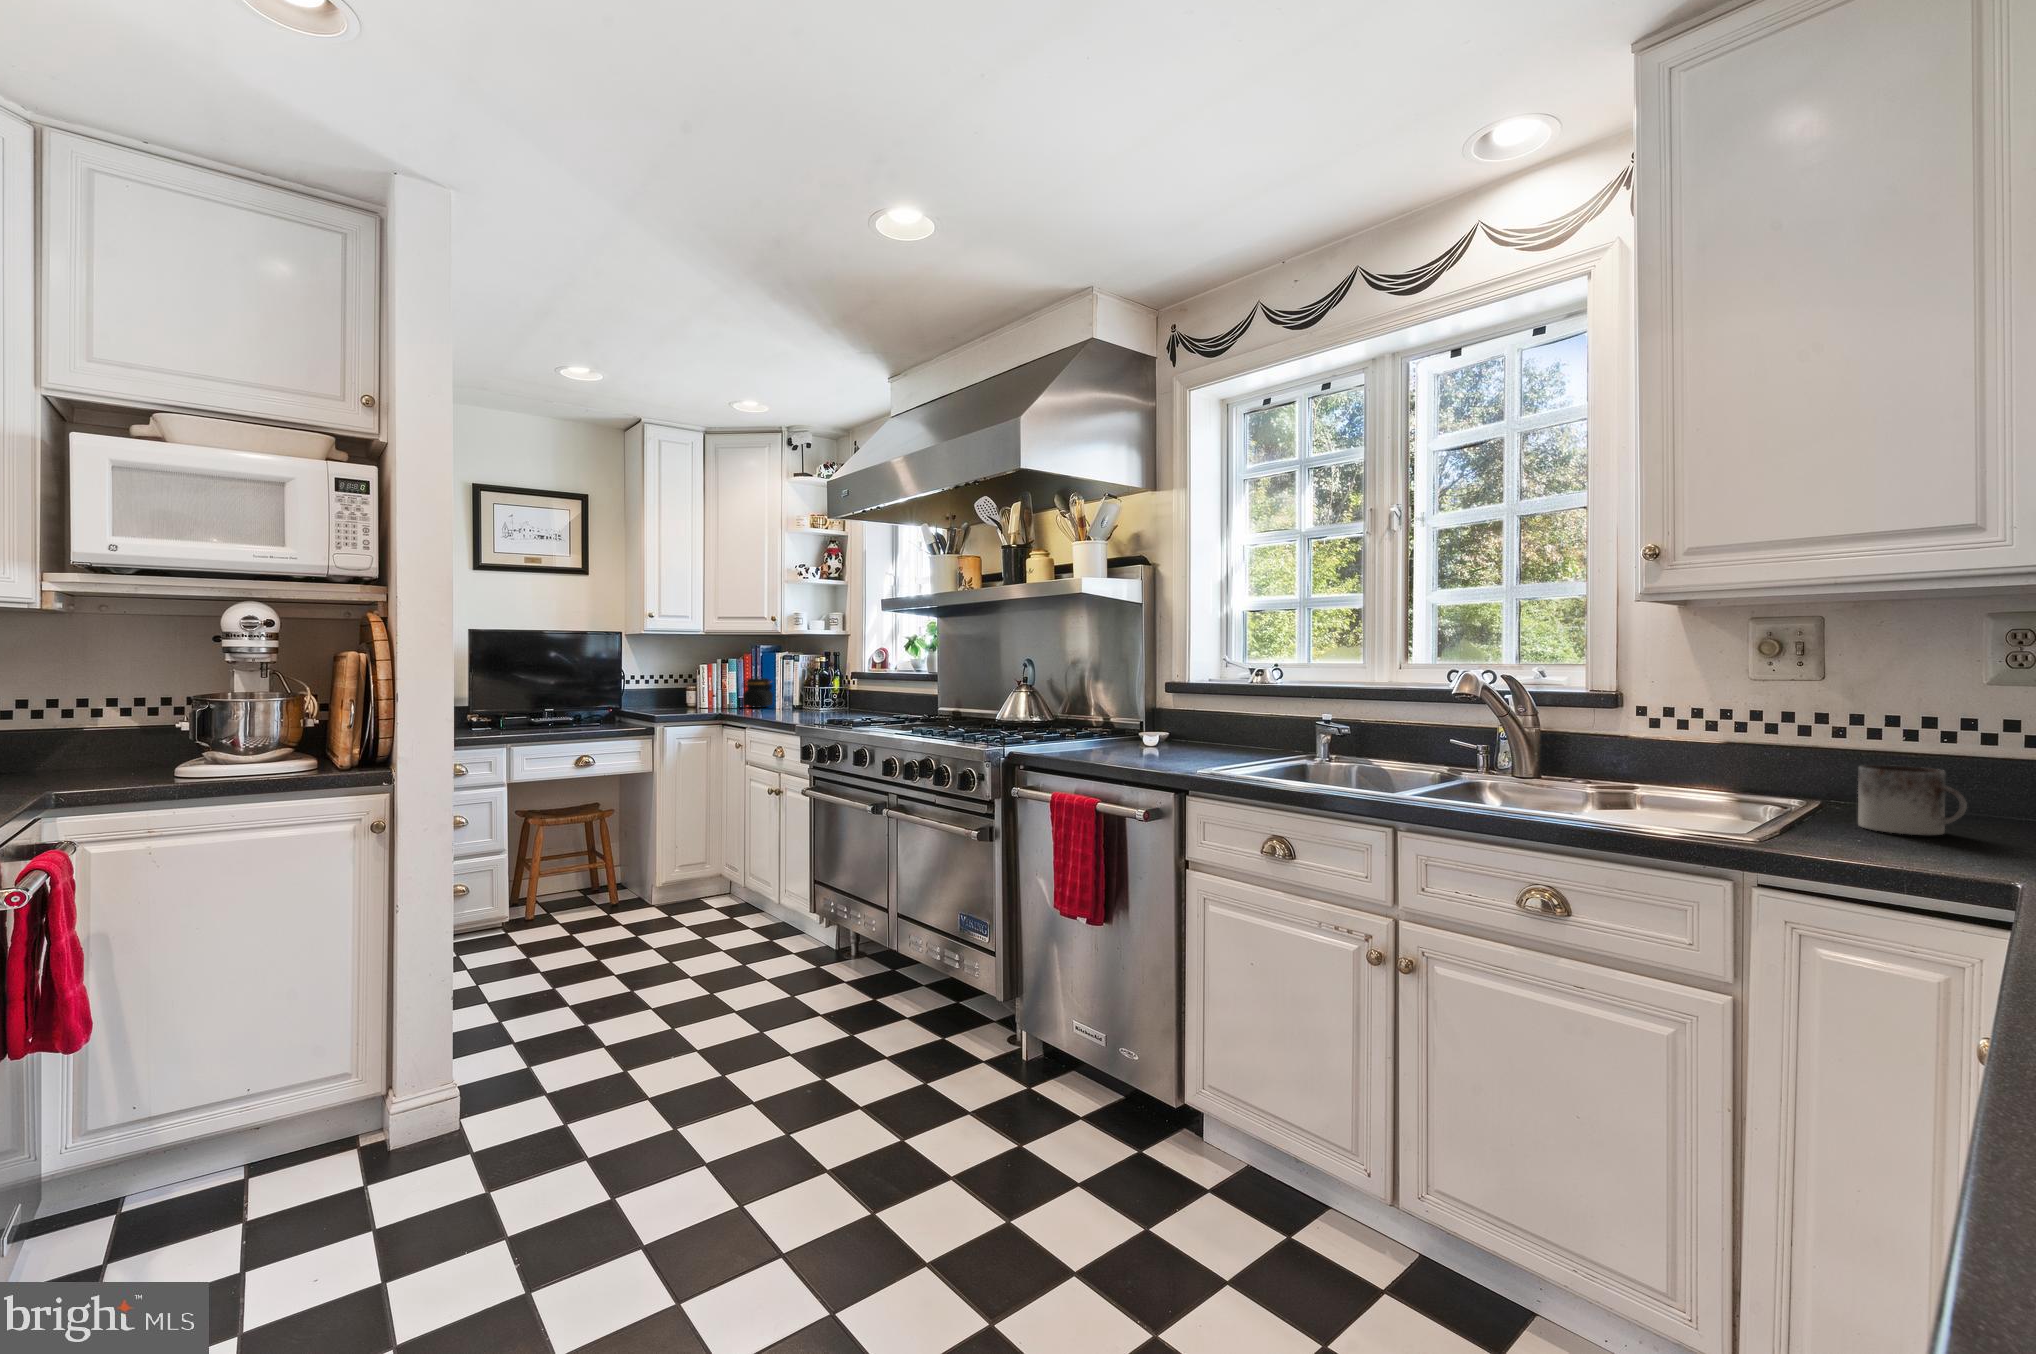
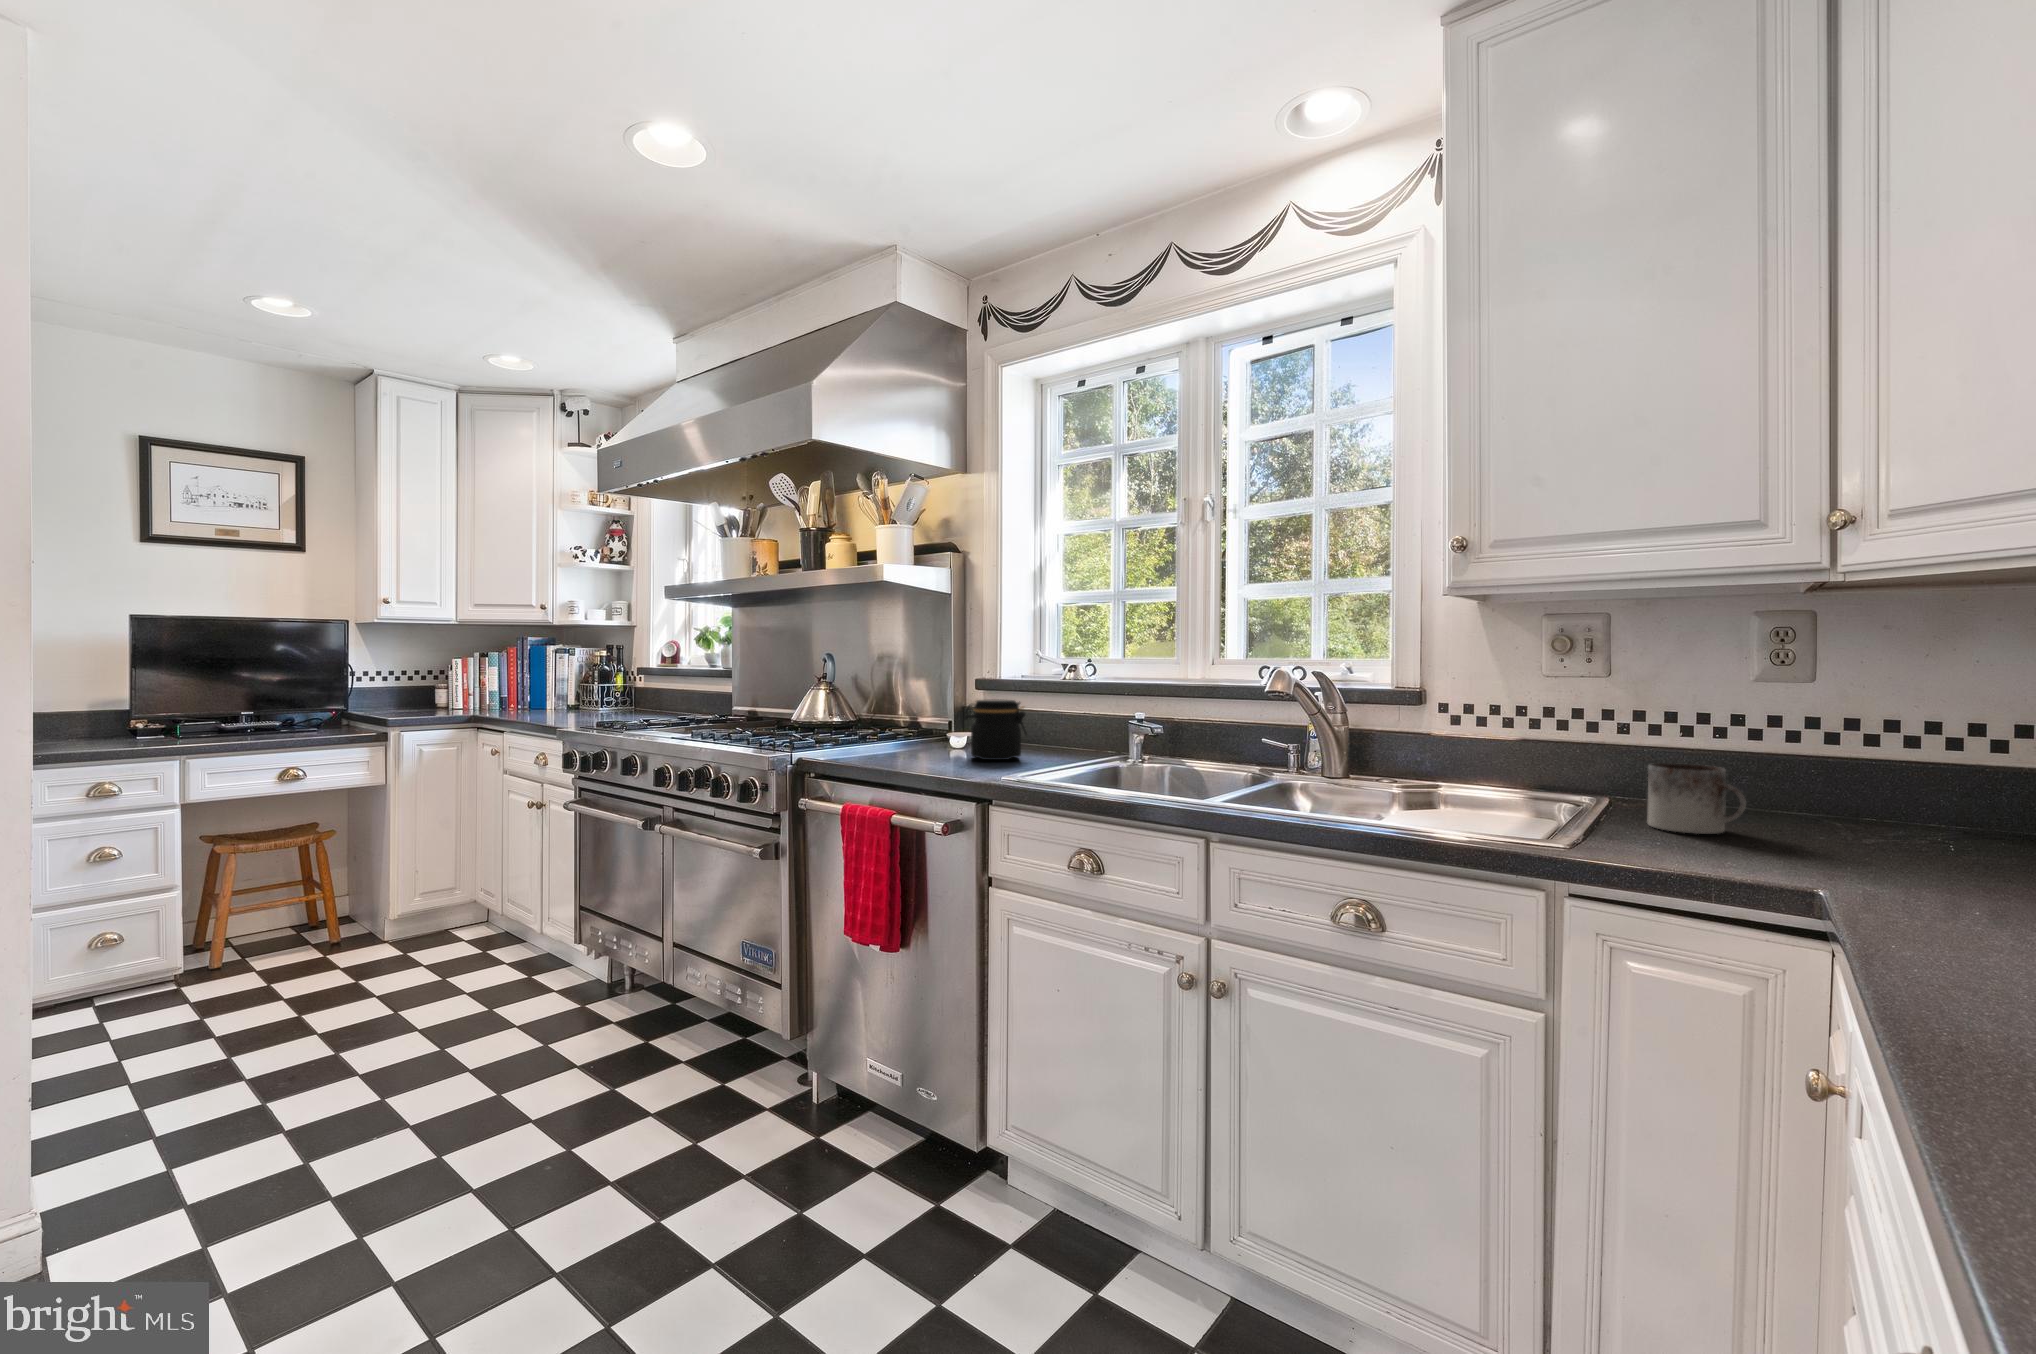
jar: present [743,678,773,708] -> present [963,699,1027,760]

